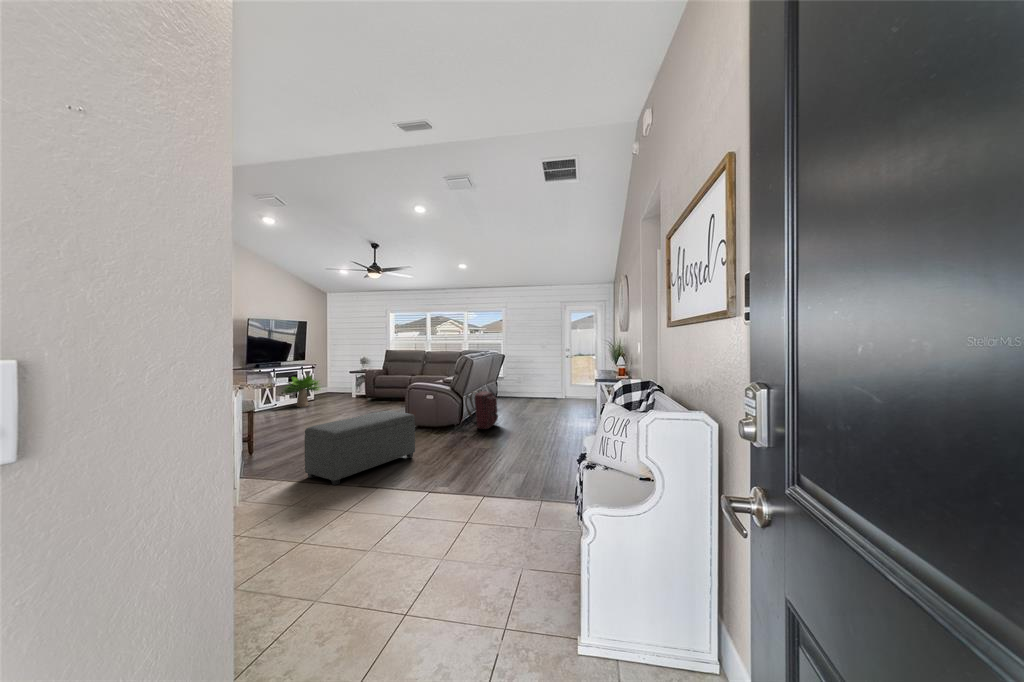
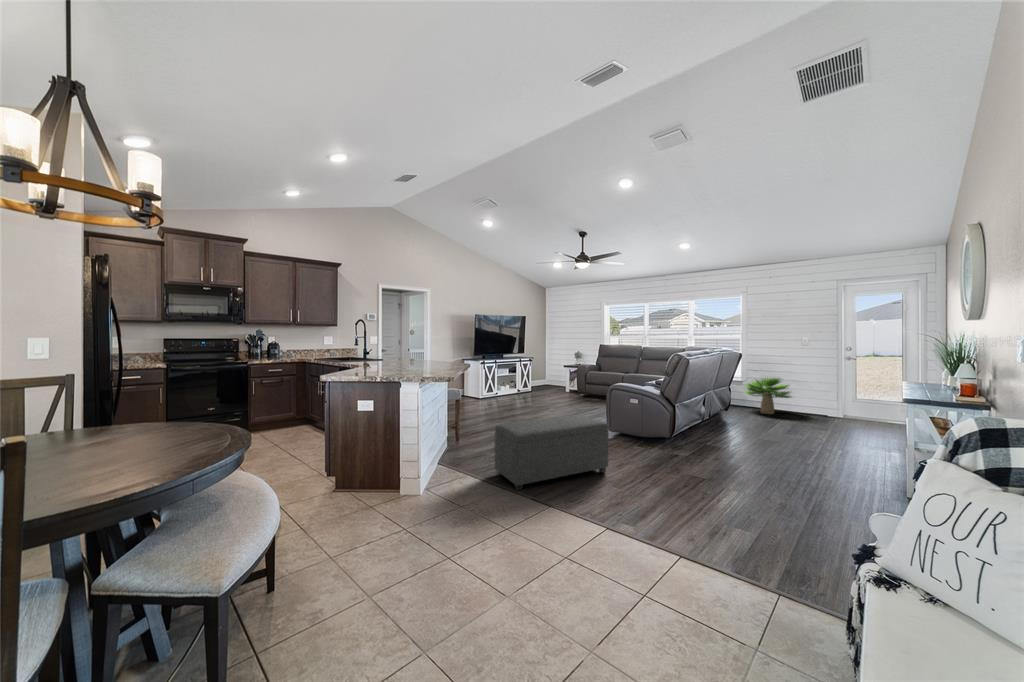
potted plant: present [283,375,321,407] -> present [746,378,791,414]
backpack: present [465,389,498,429] -> none [679,398,724,450]

